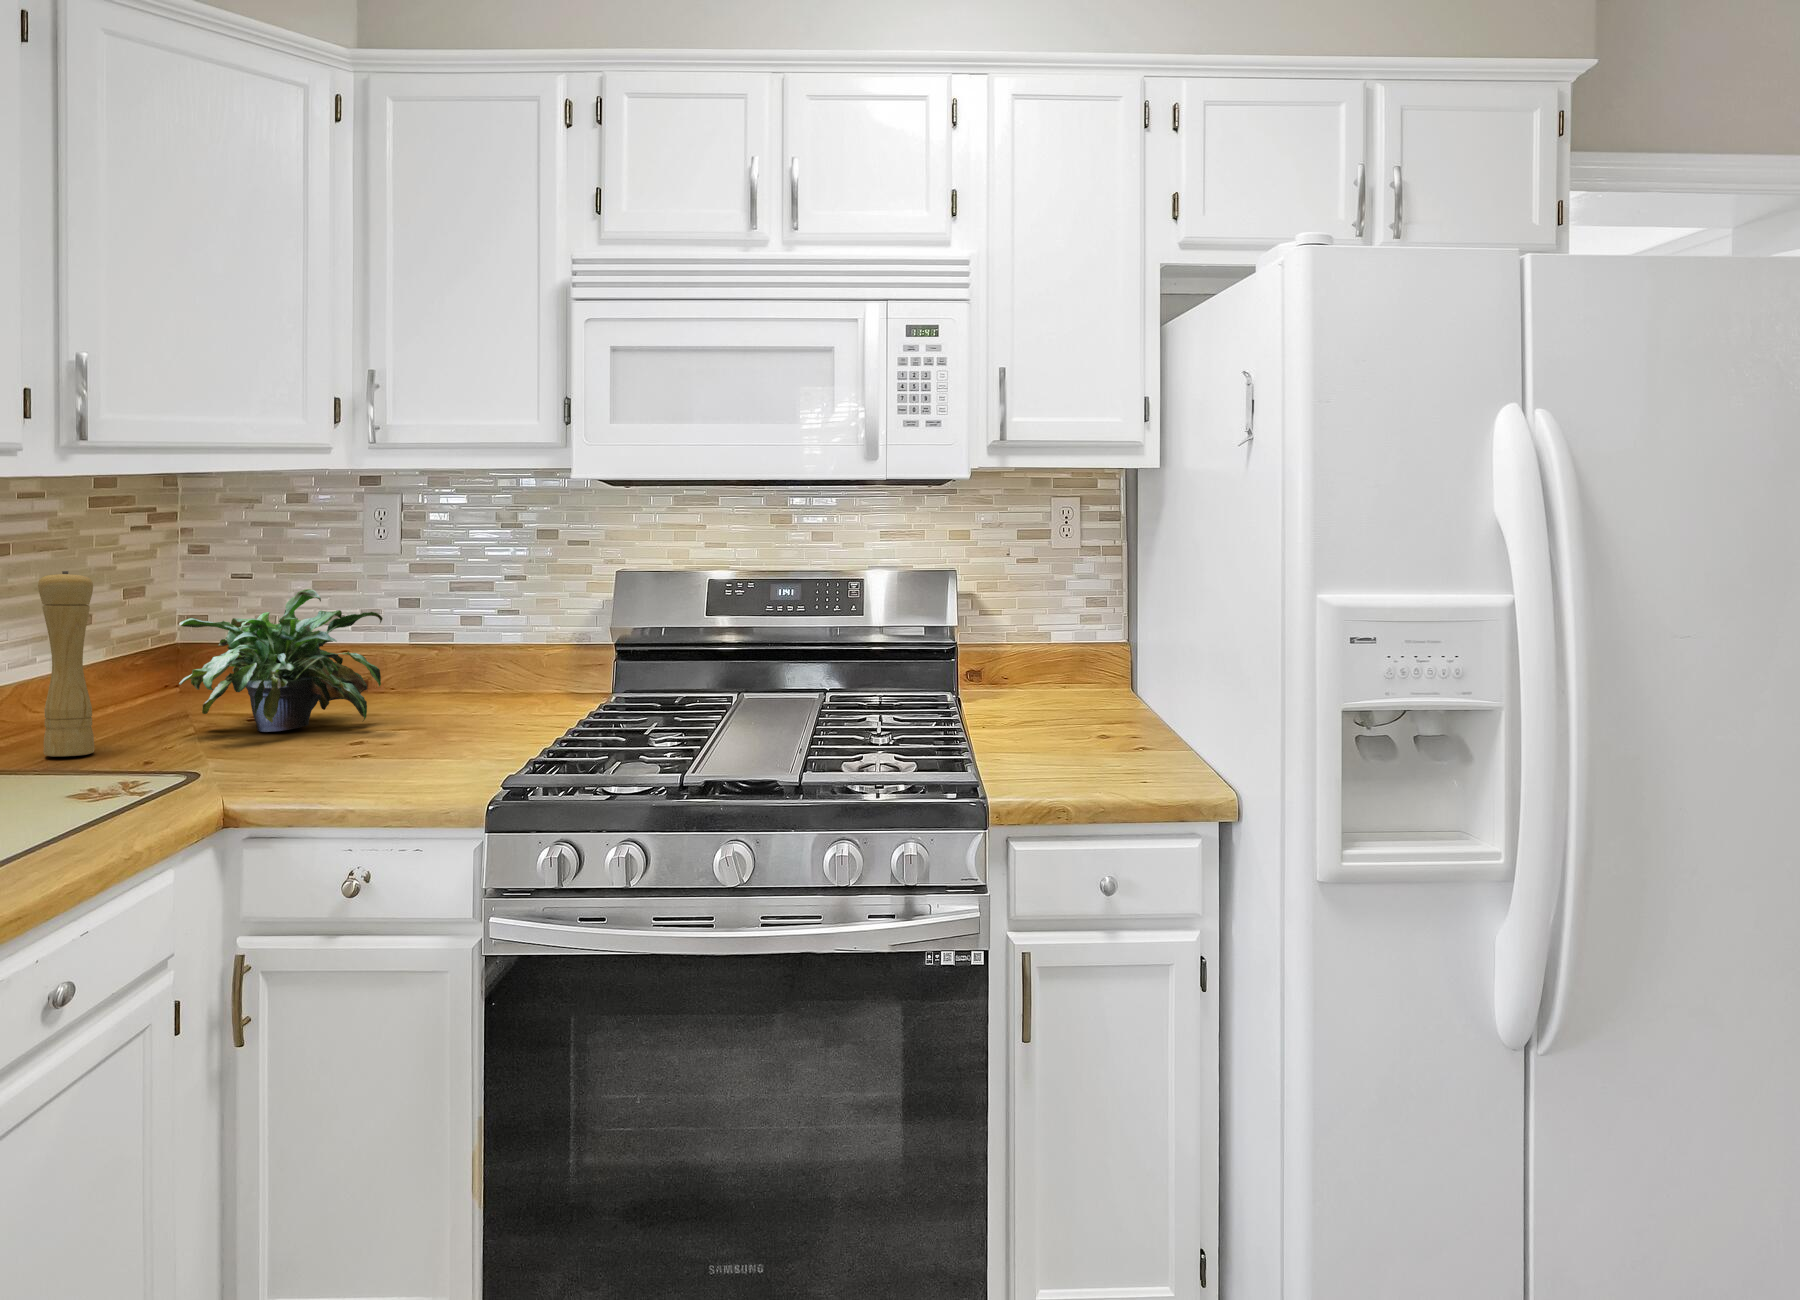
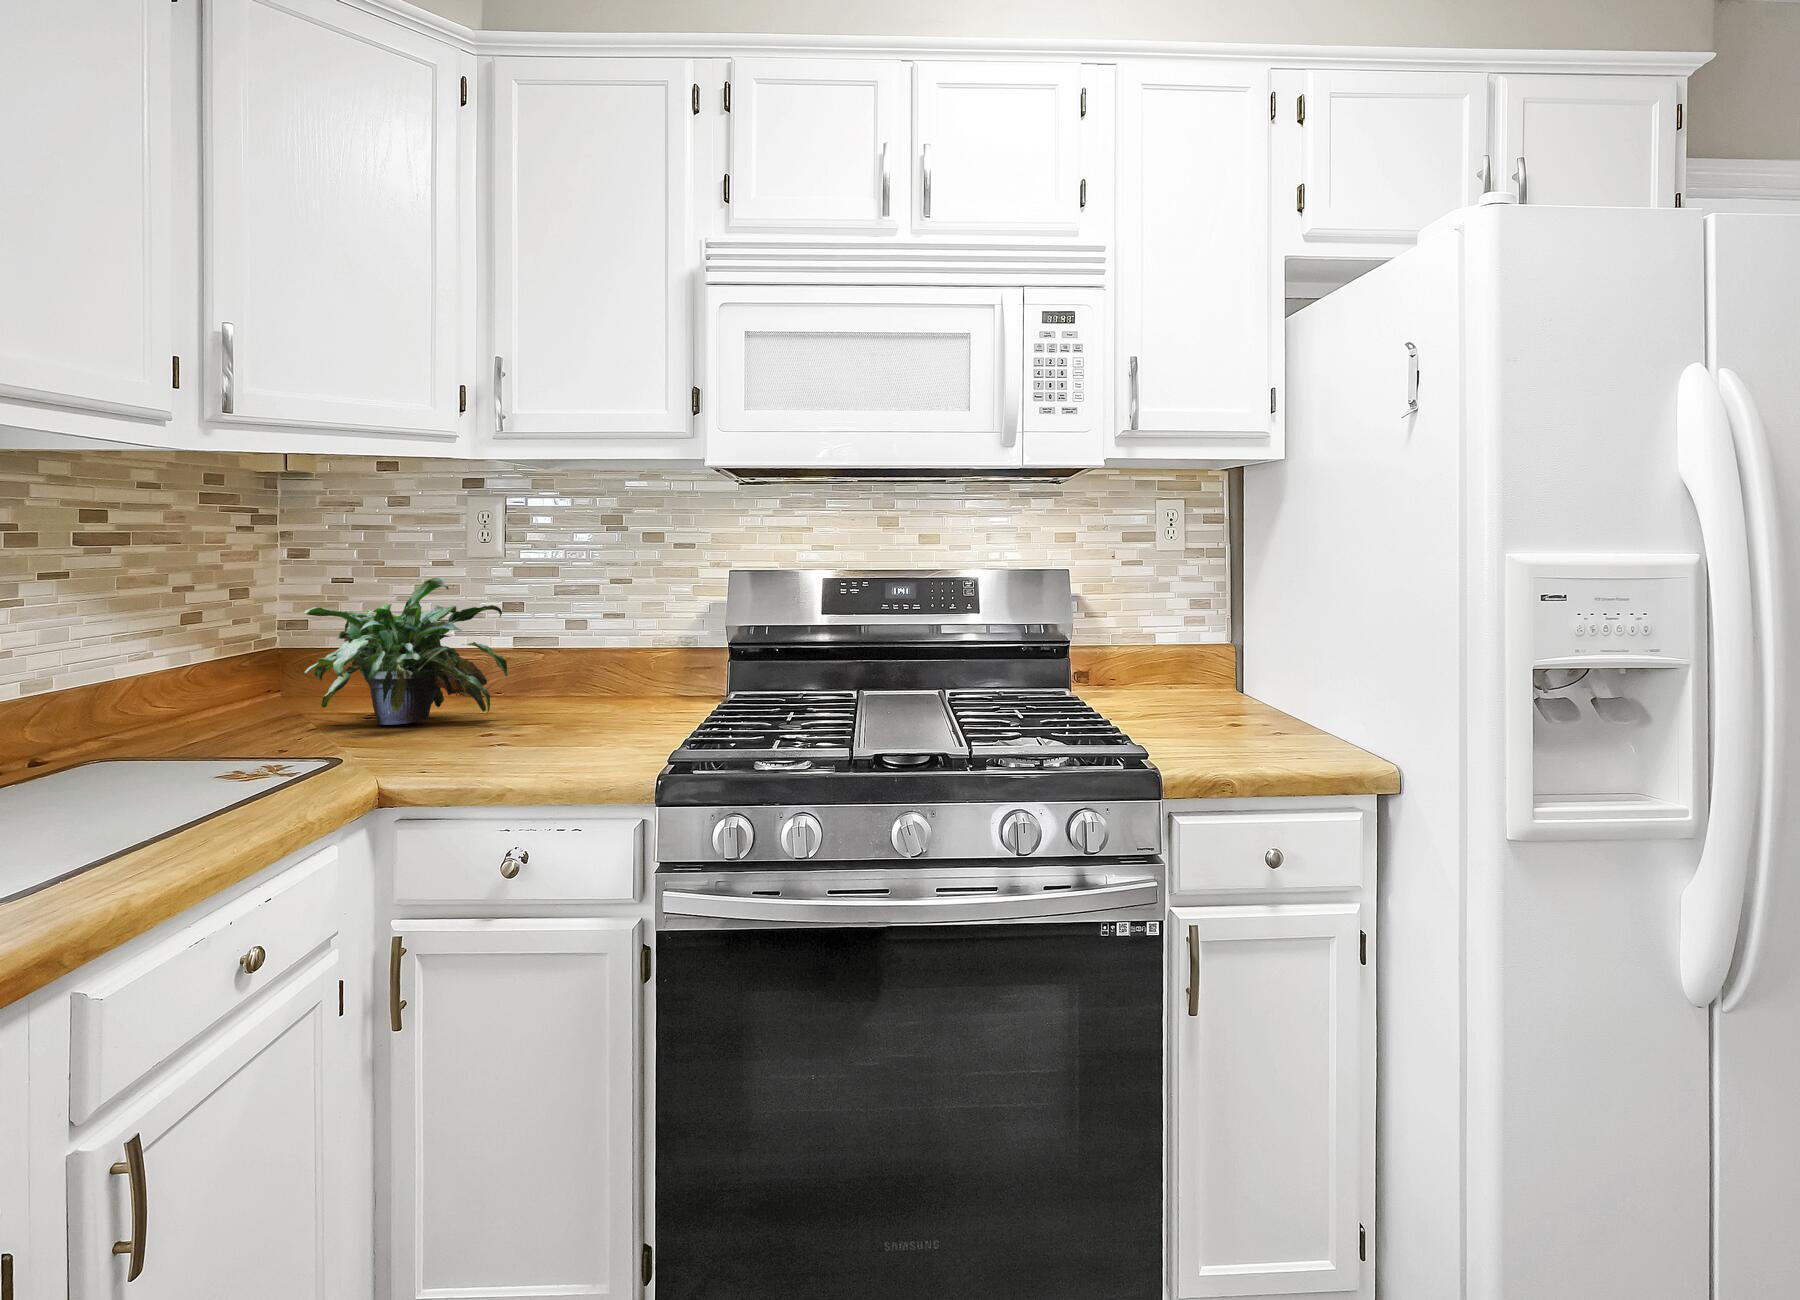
pepper mill: present [38,571,94,756] -> none [172,552,225,742]

